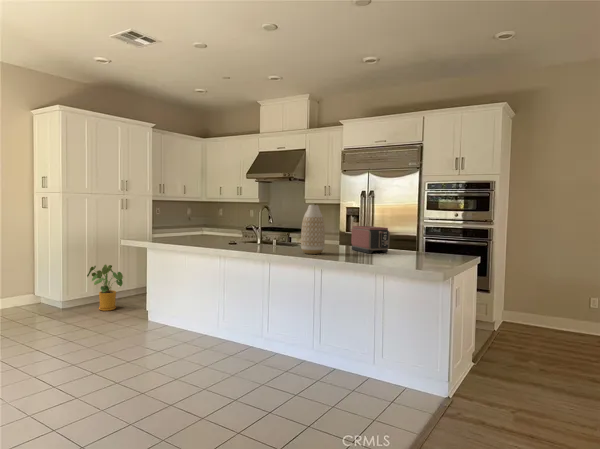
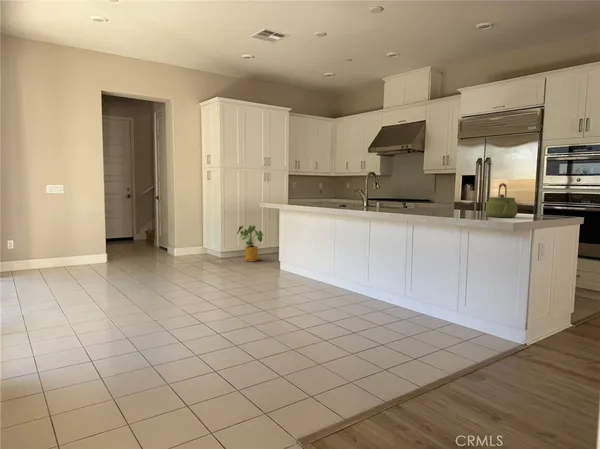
vase: present [301,205,325,254] -> none [399,168,420,211]
kettle: none [398,225,430,262] -> present [485,183,518,217]
toaster: present [351,226,390,253] -> none [451,188,486,213]

